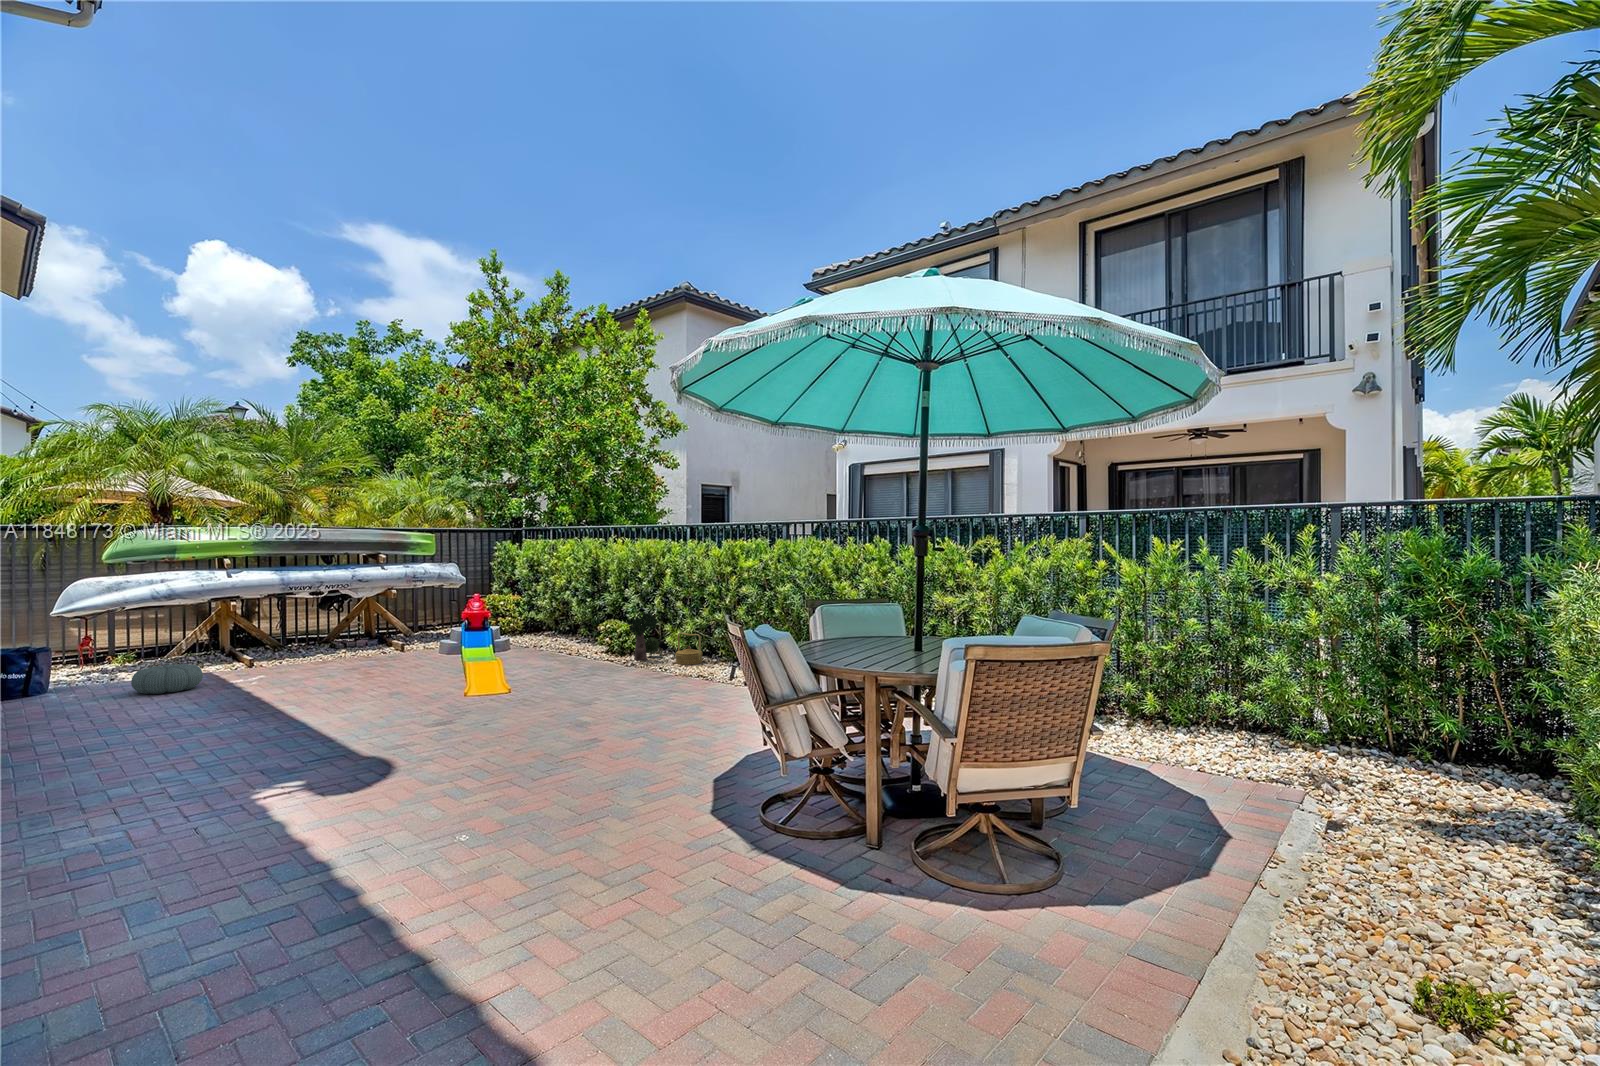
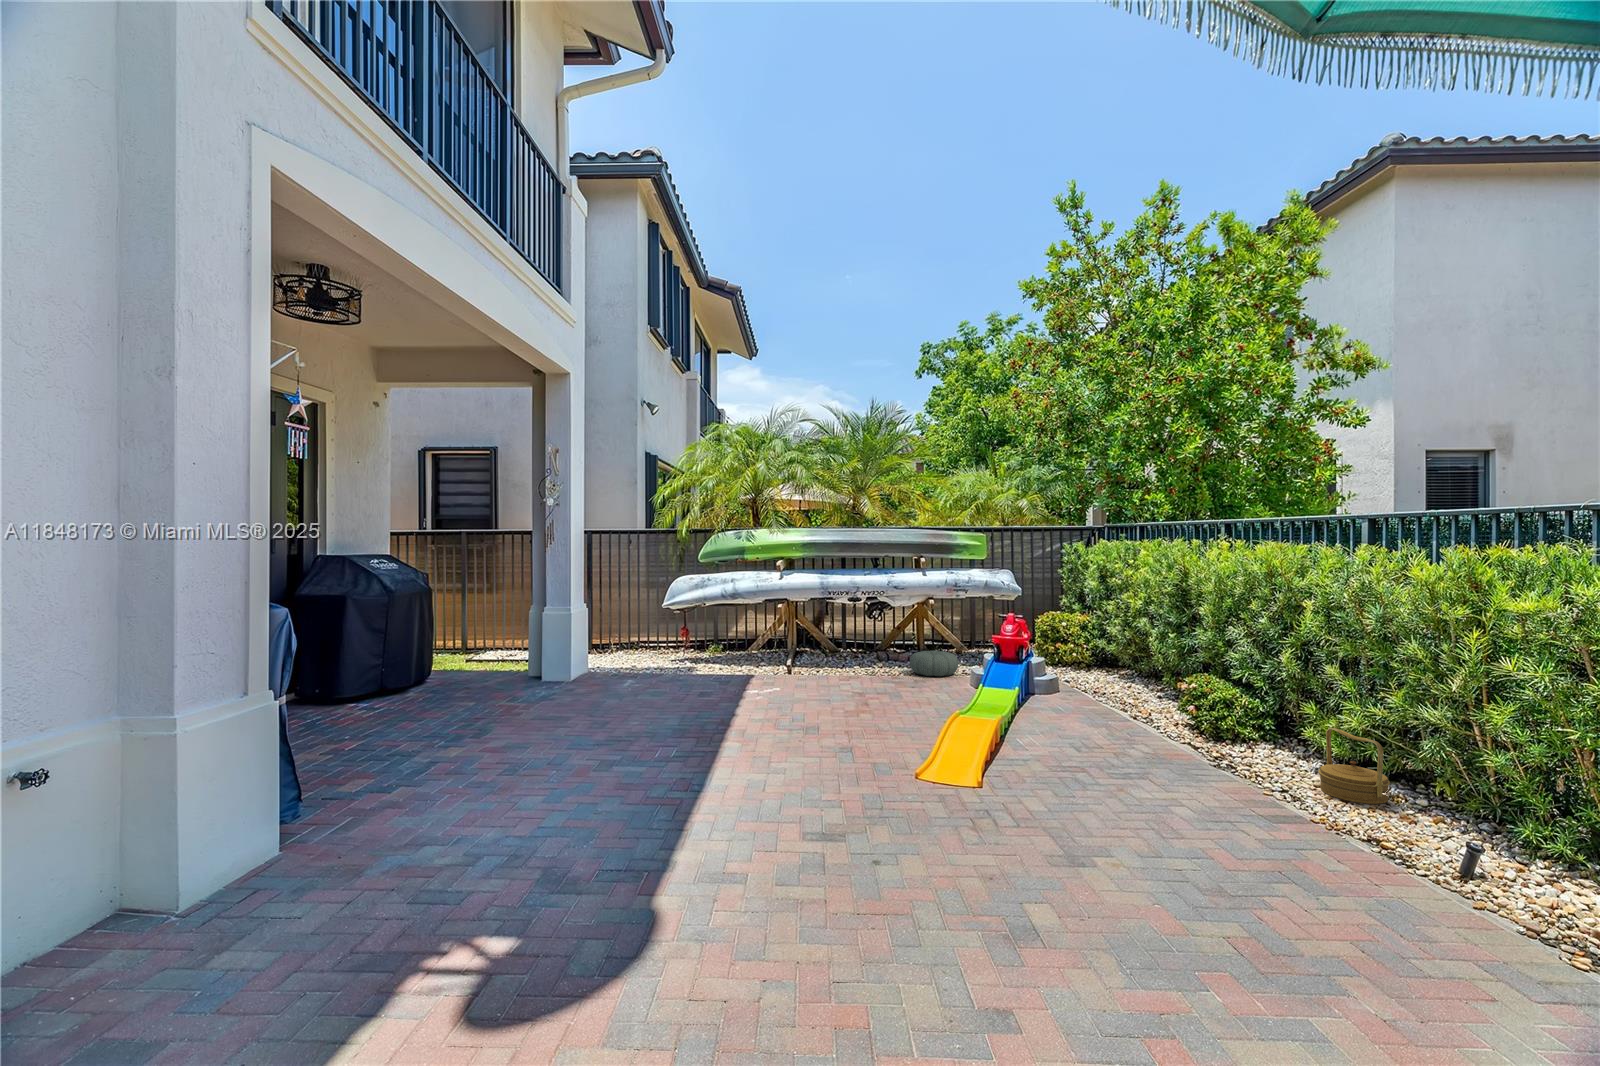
potted plant: present [627,612,663,660] -> none [1218,673,1296,768]
pouf: present [131,664,203,694] -> present [910,651,958,676]

